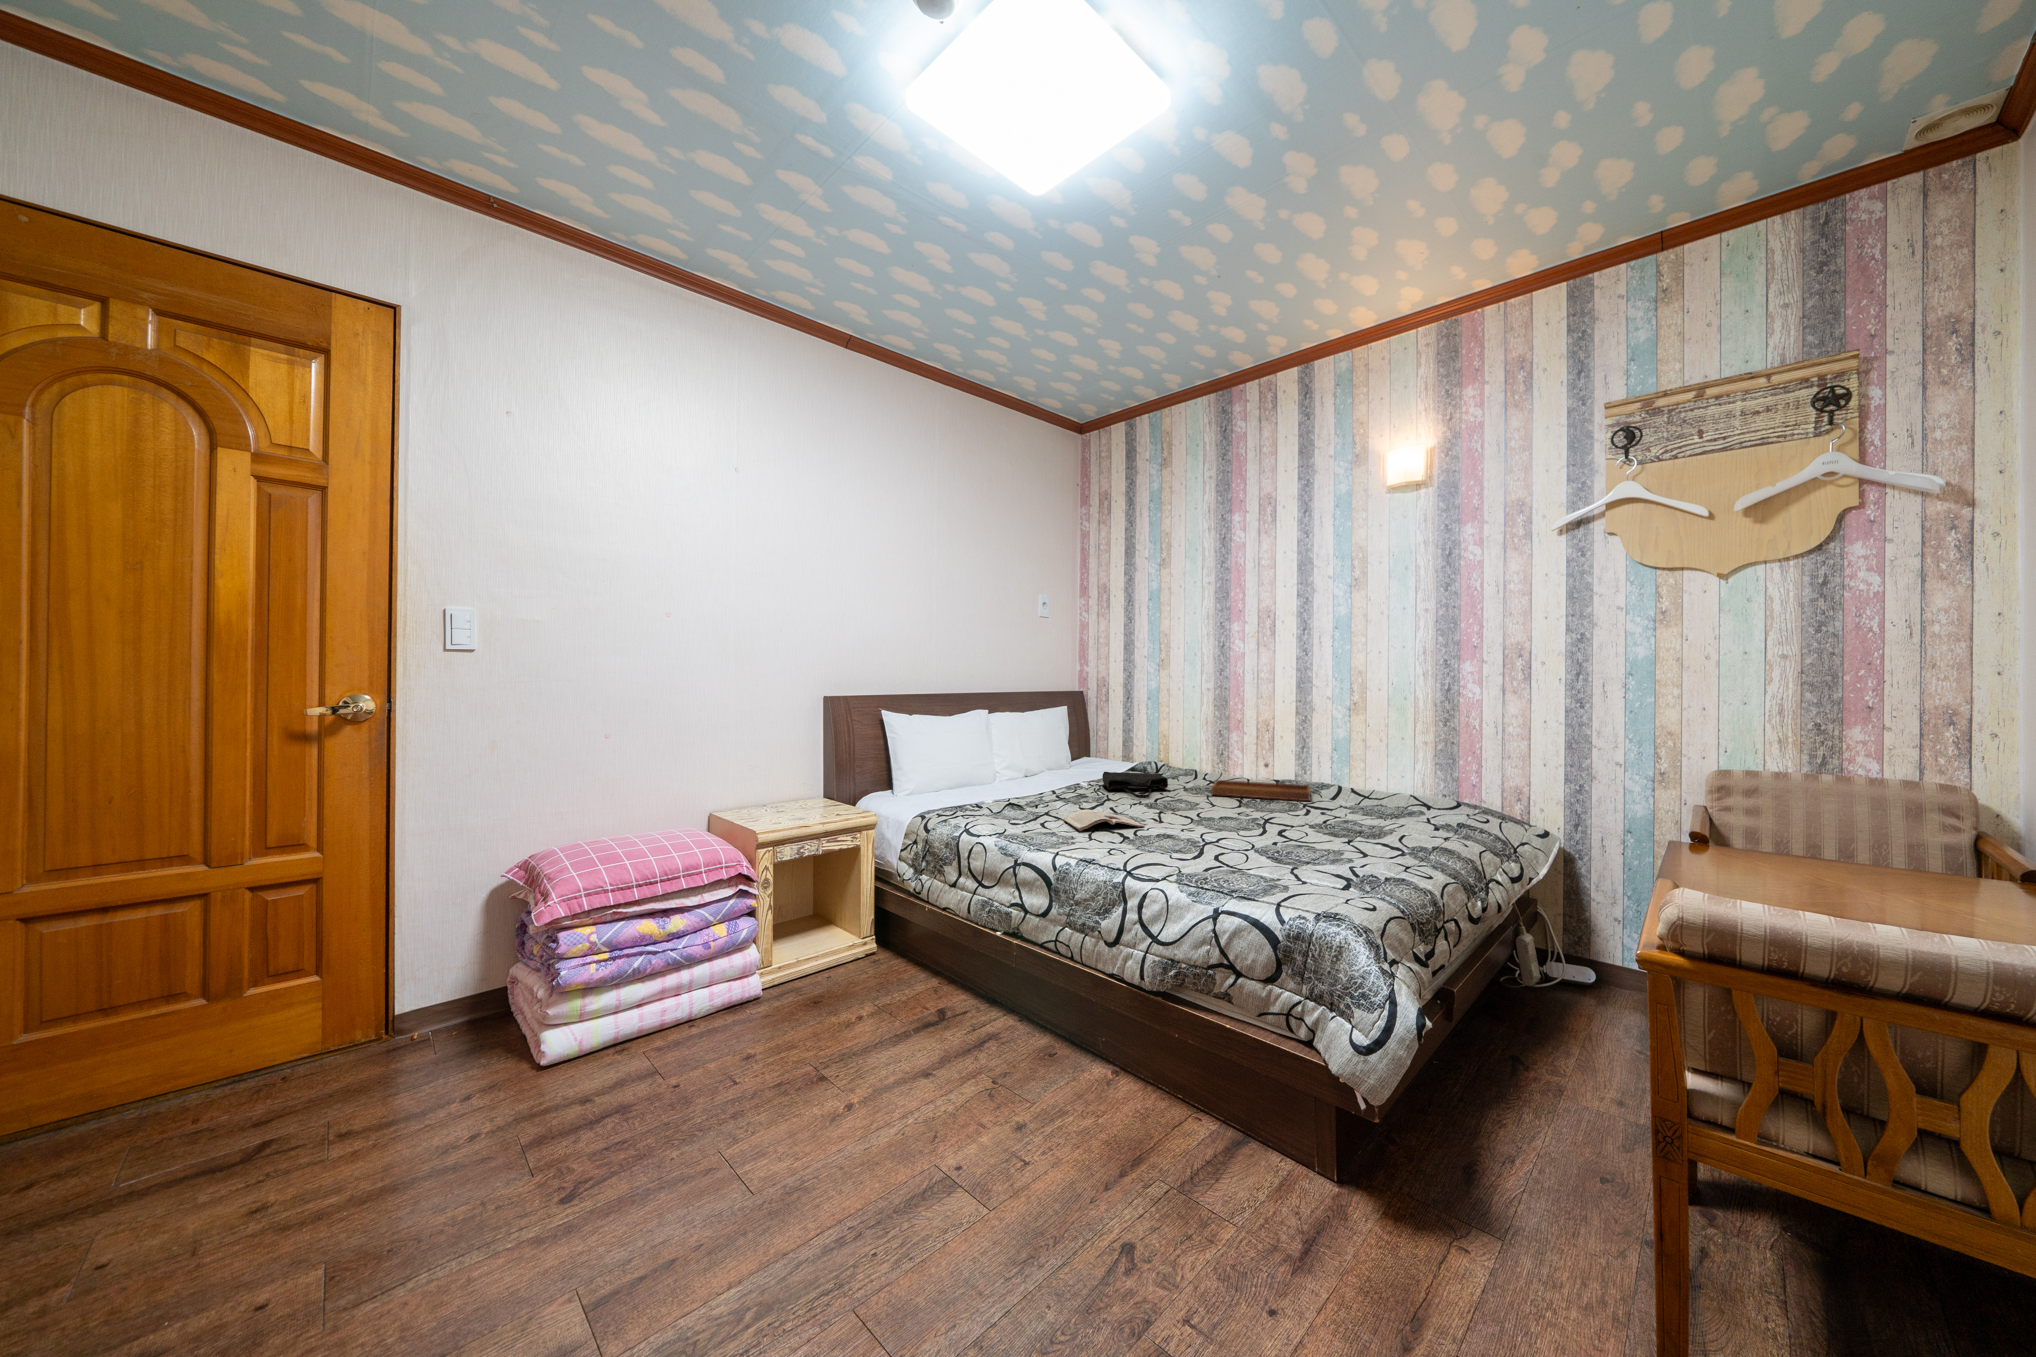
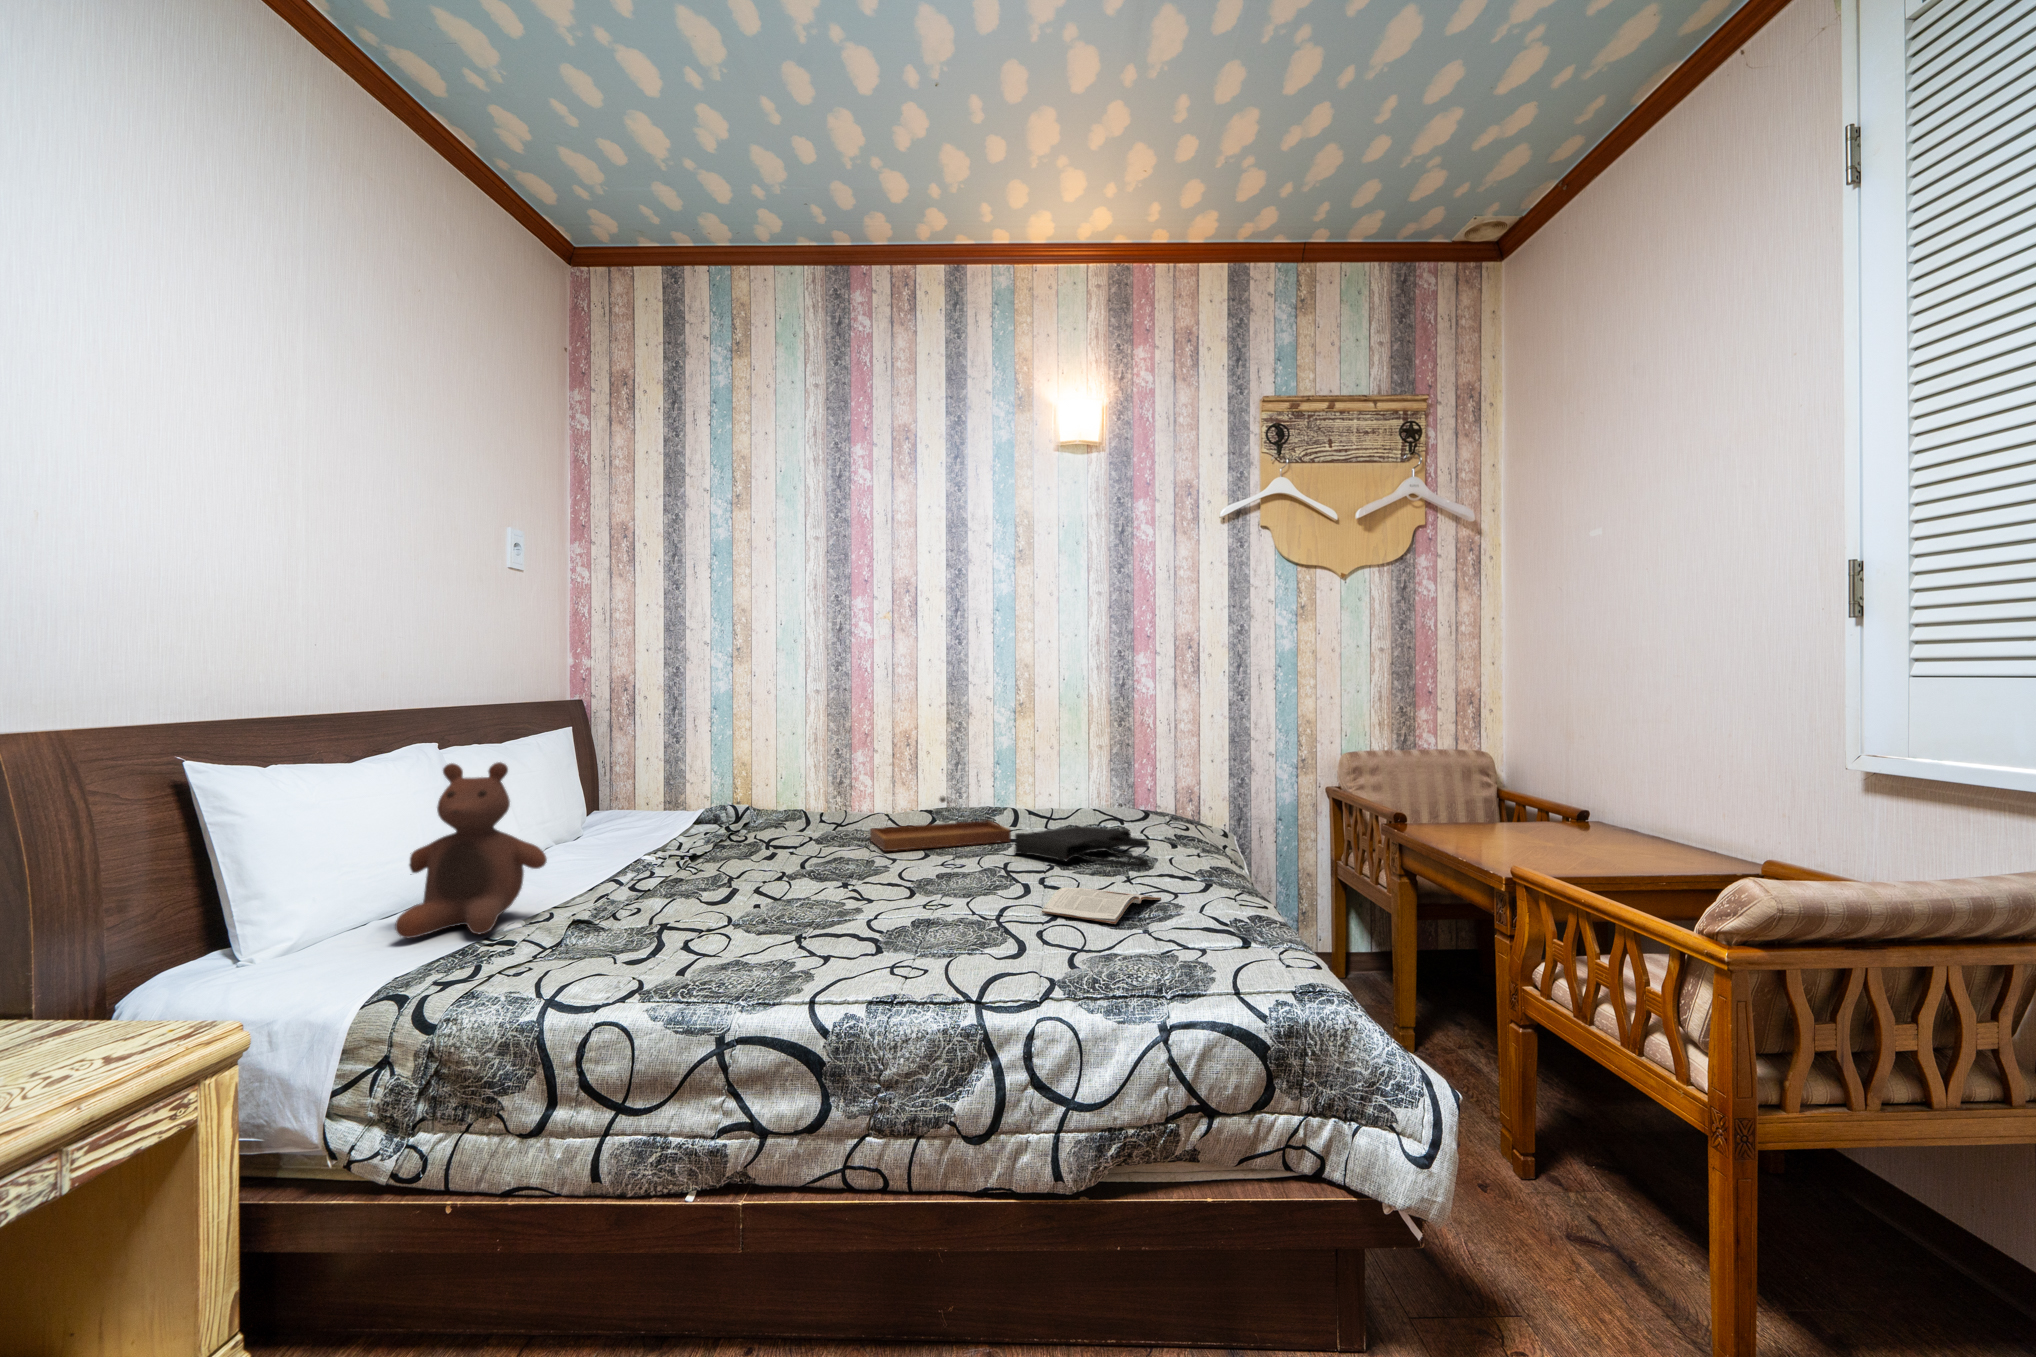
stuffed bear: none [943,719,1007,801] -> present [395,762,547,938]
tote bag: present [1102,772,1168,798] -> present [1014,826,1149,868]
magazine: present [1064,809,1144,831] -> present [1041,887,1161,924]

